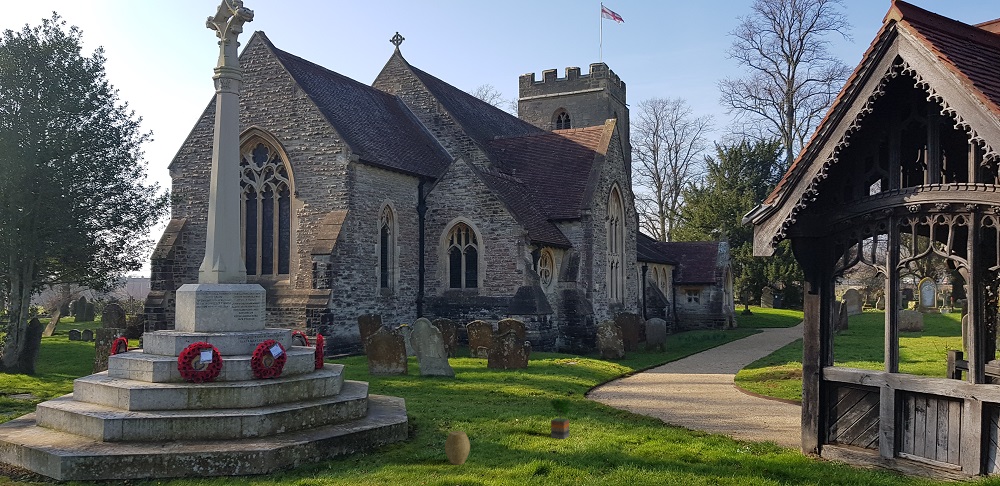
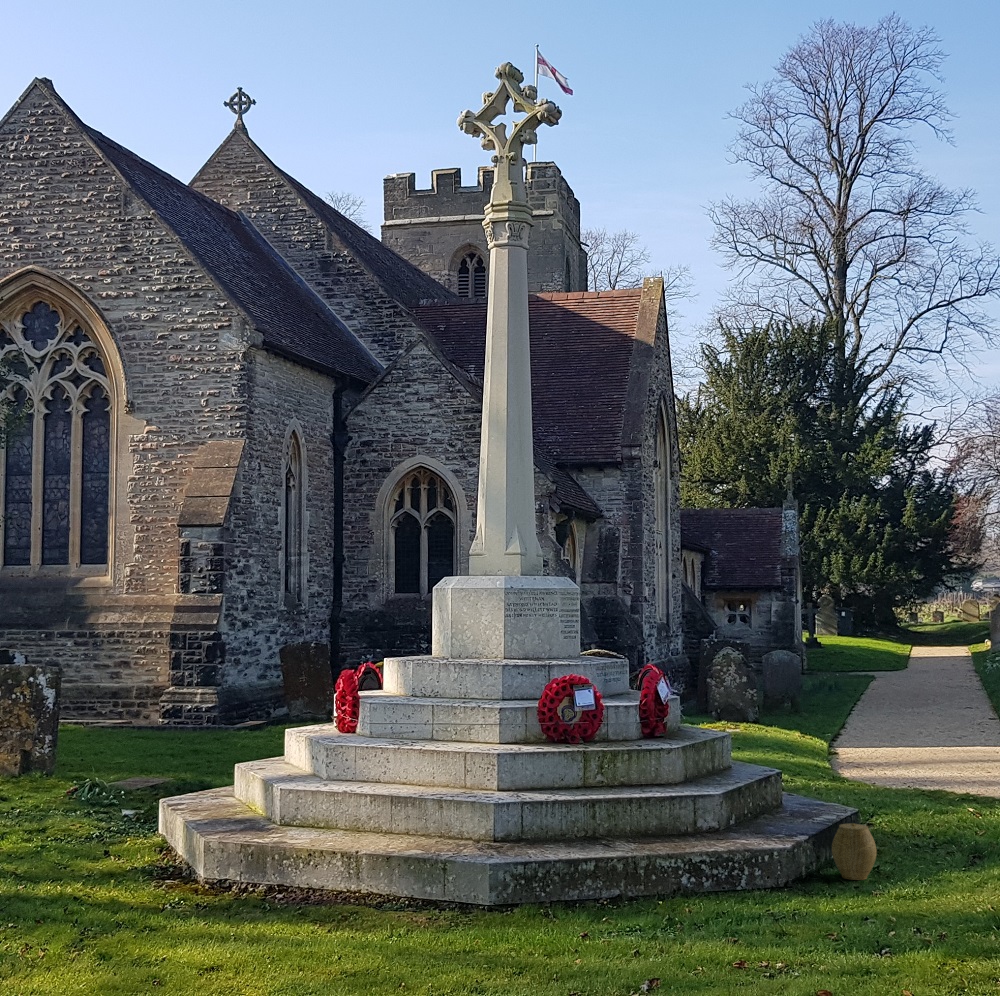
potted tree: present [550,399,573,439] -> none [904,768,951,837]

